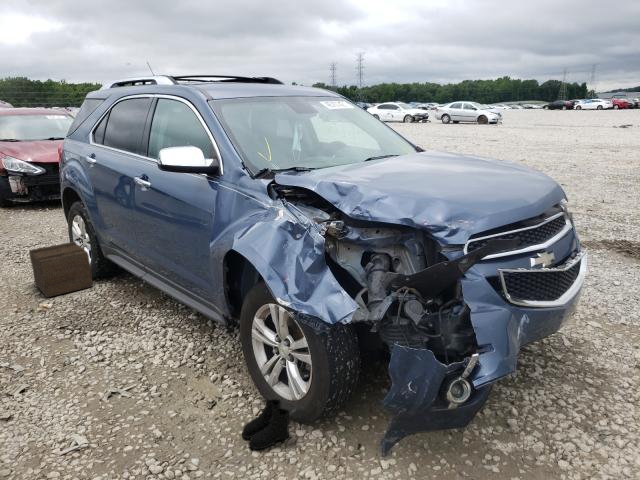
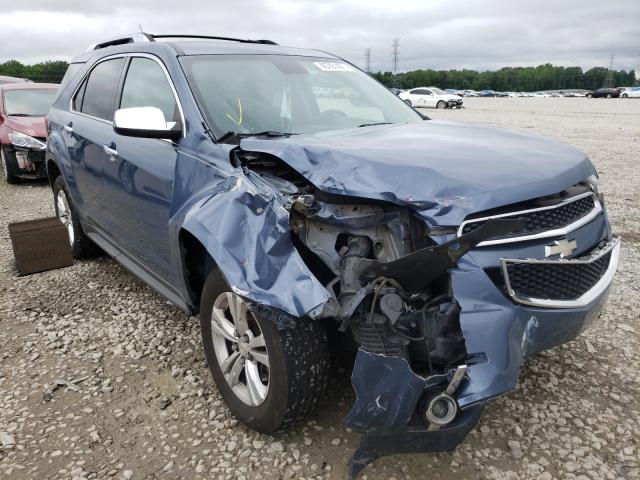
boots: present [242,399,290,449] -> none [190,403,248,464]

